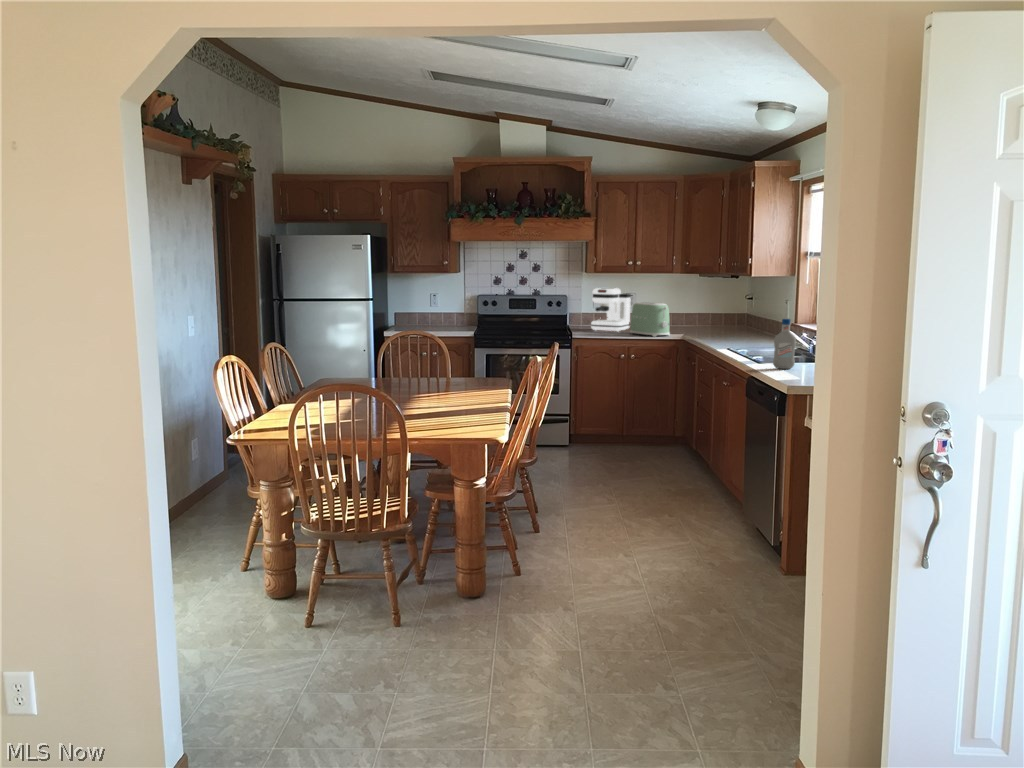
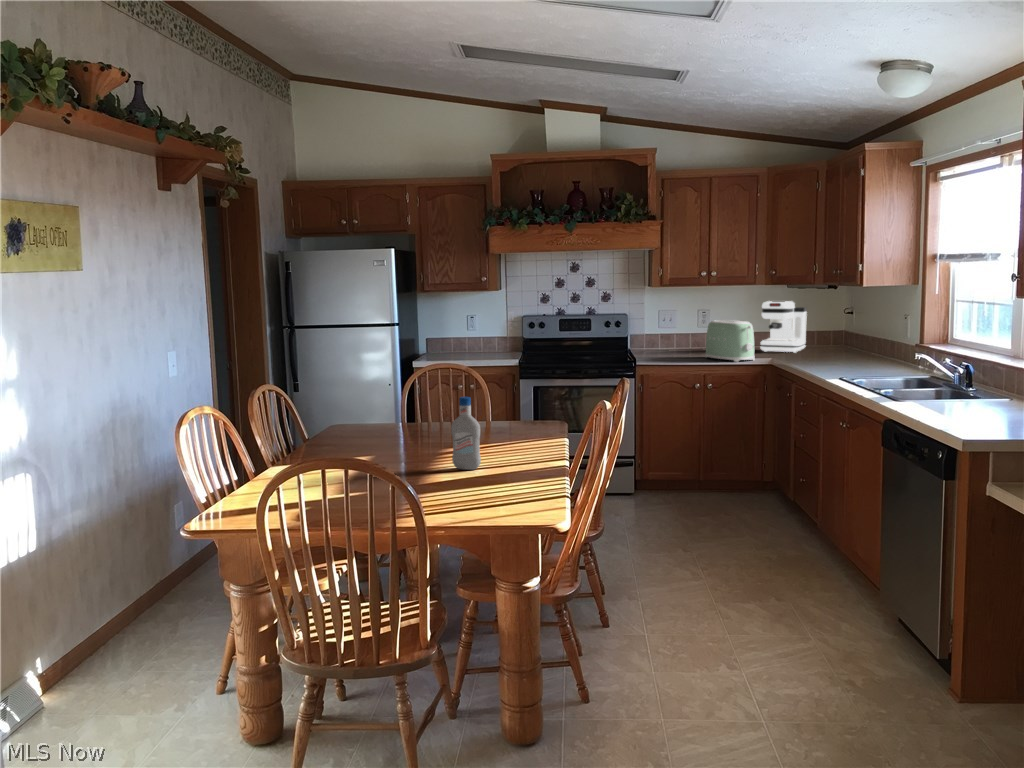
coffee maker: present [591,288,631,332] -> present [760,301,807,353]
bottle: present [773,319,796,369] -> present [451,397,481,470]

